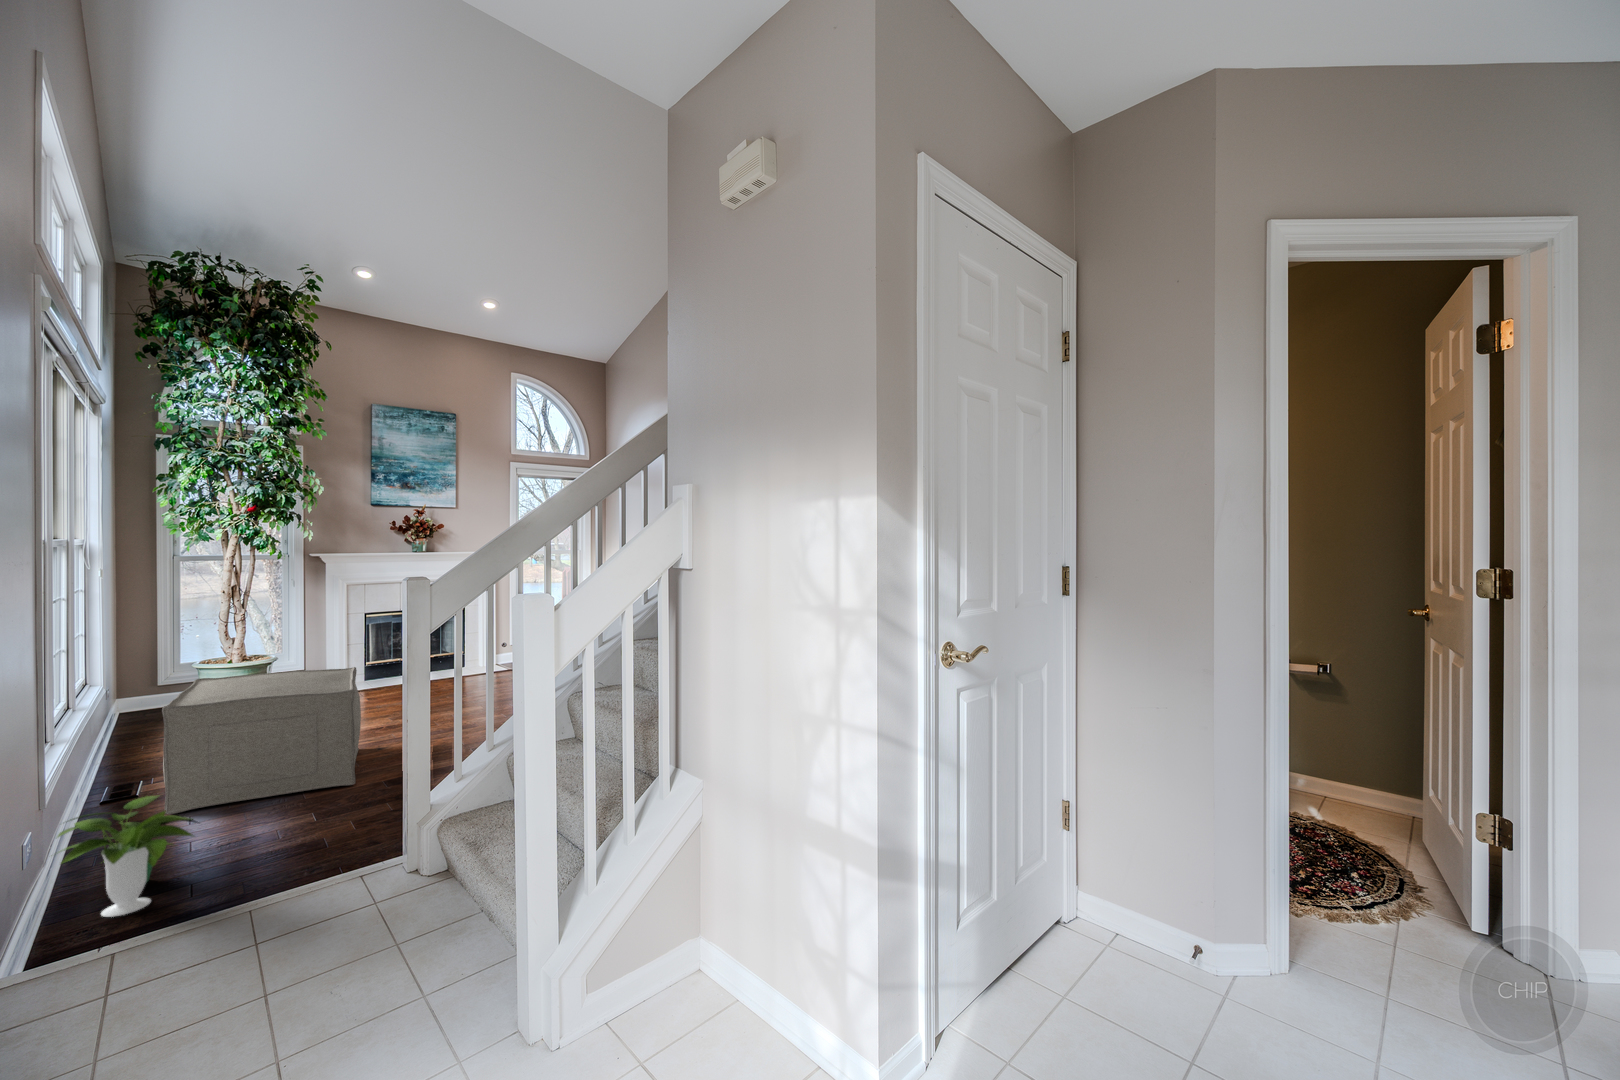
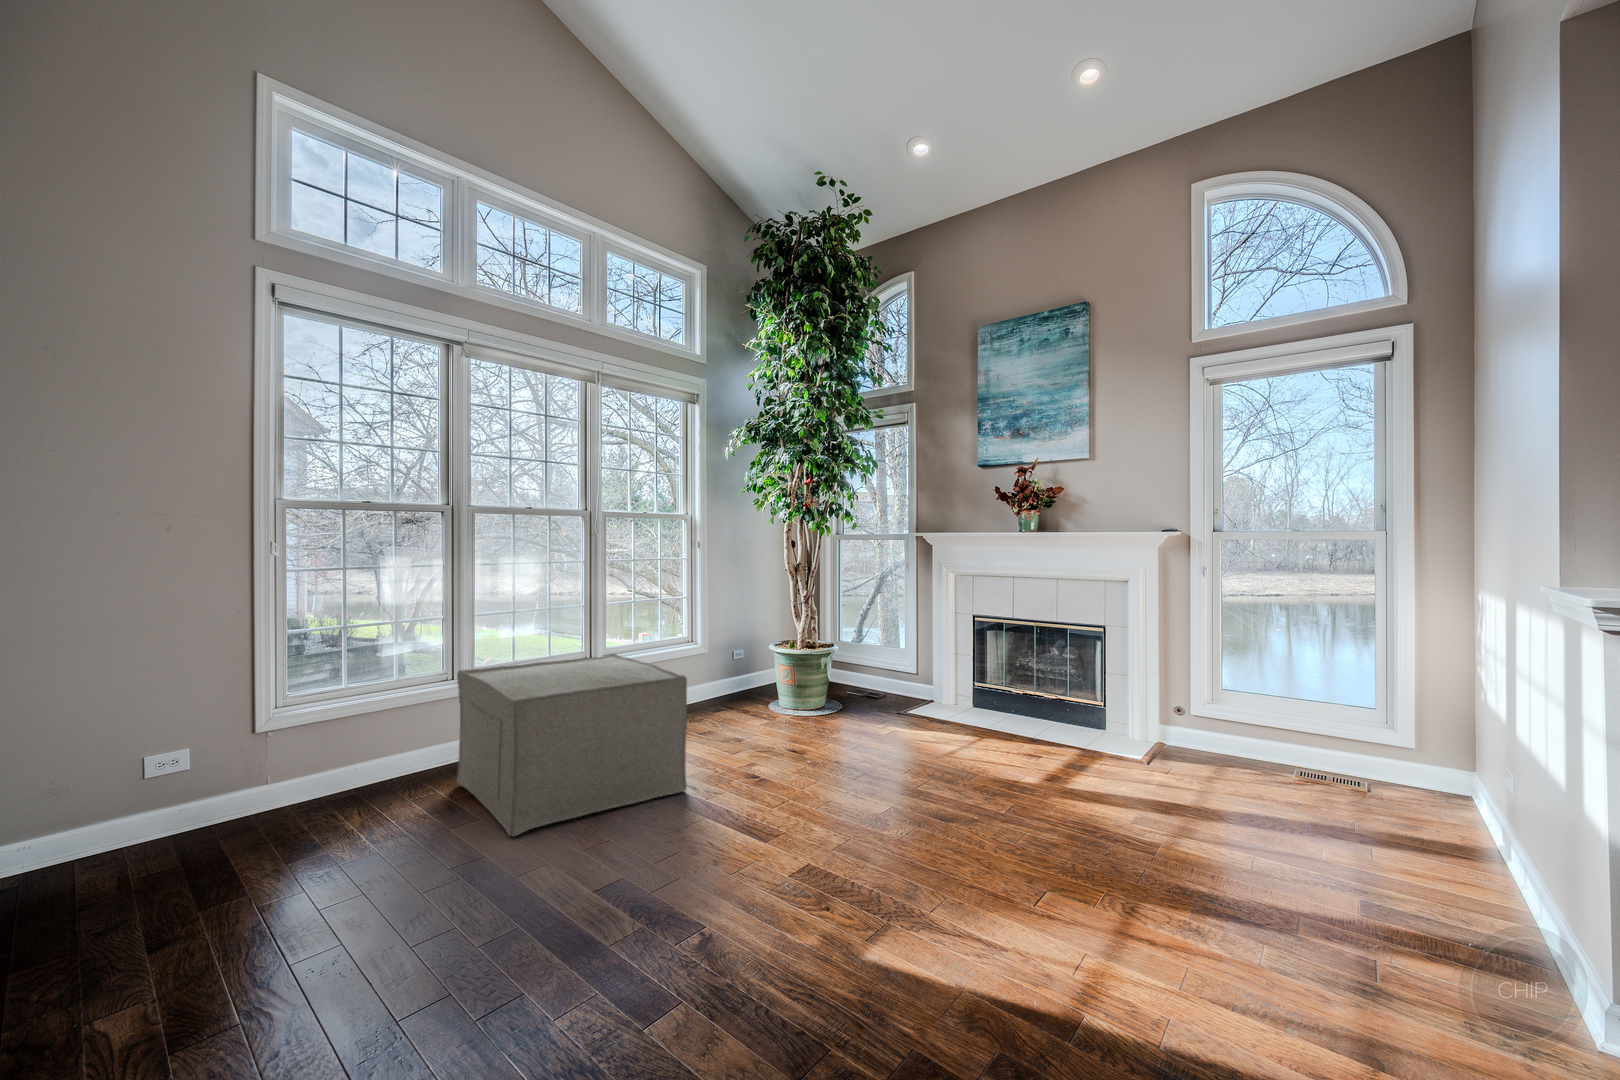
potted plant: present [58,796,197,917] -> none [82,747,276,864]

